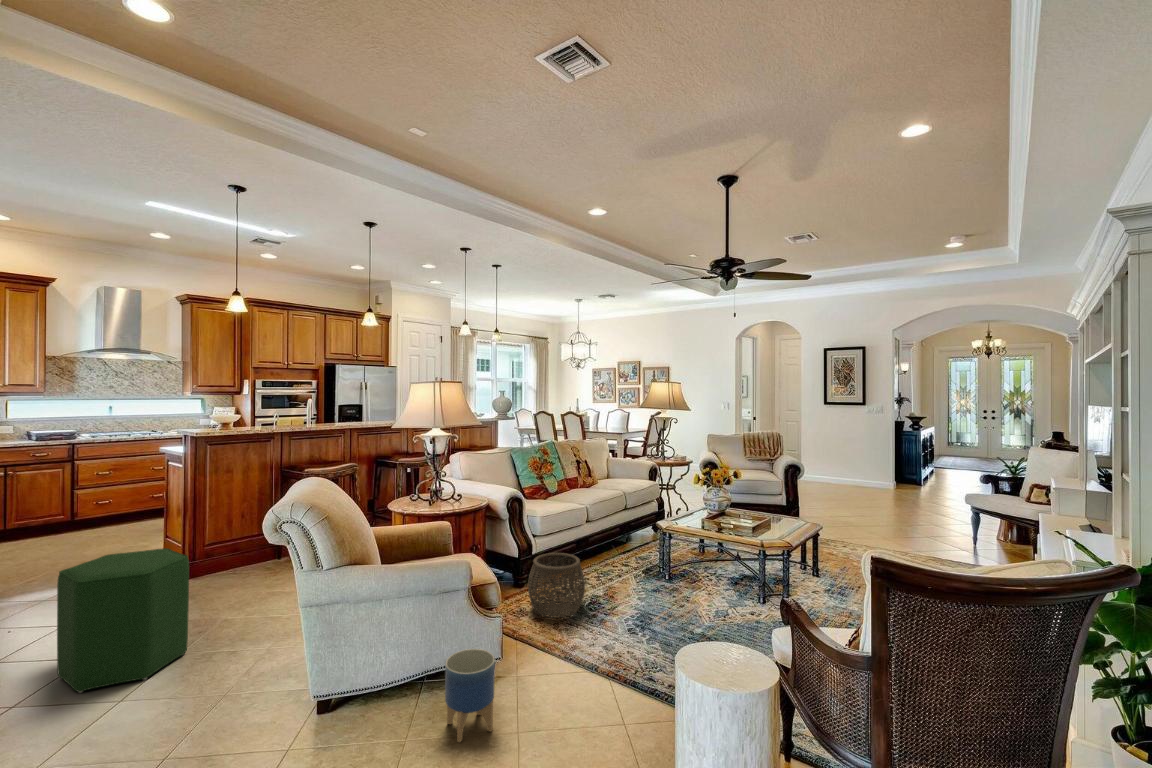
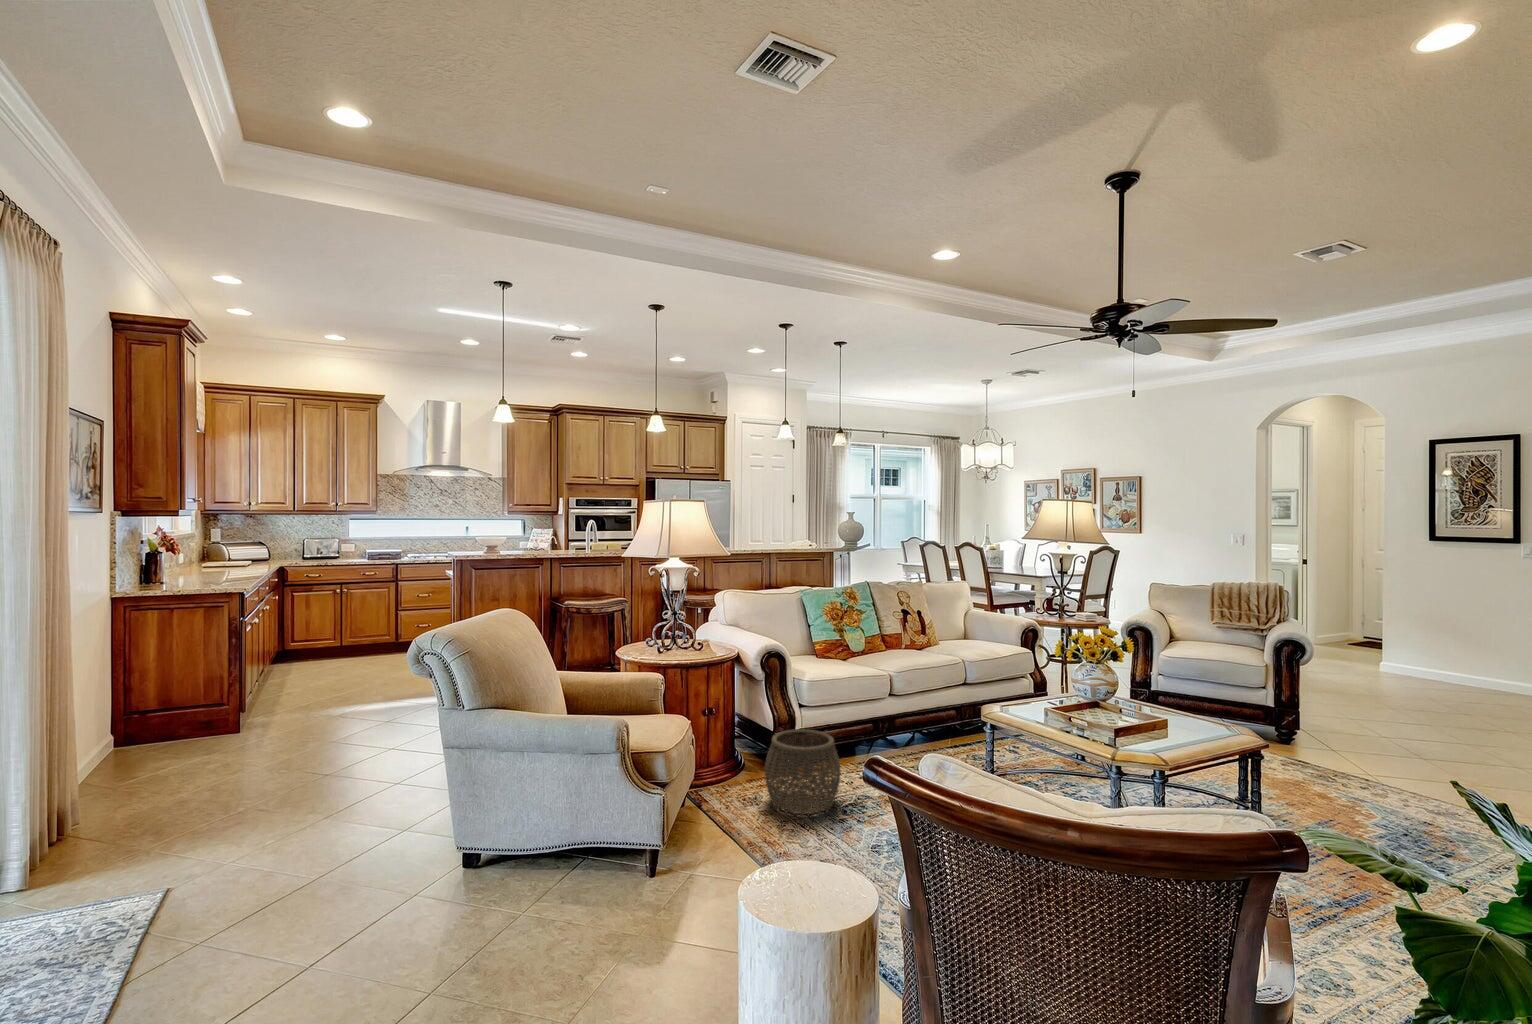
ottoman: present [57,548,189,693] -> none [302,673,411,802]
planter: present [445,649,495,742] -> none [572,820,631,922]

